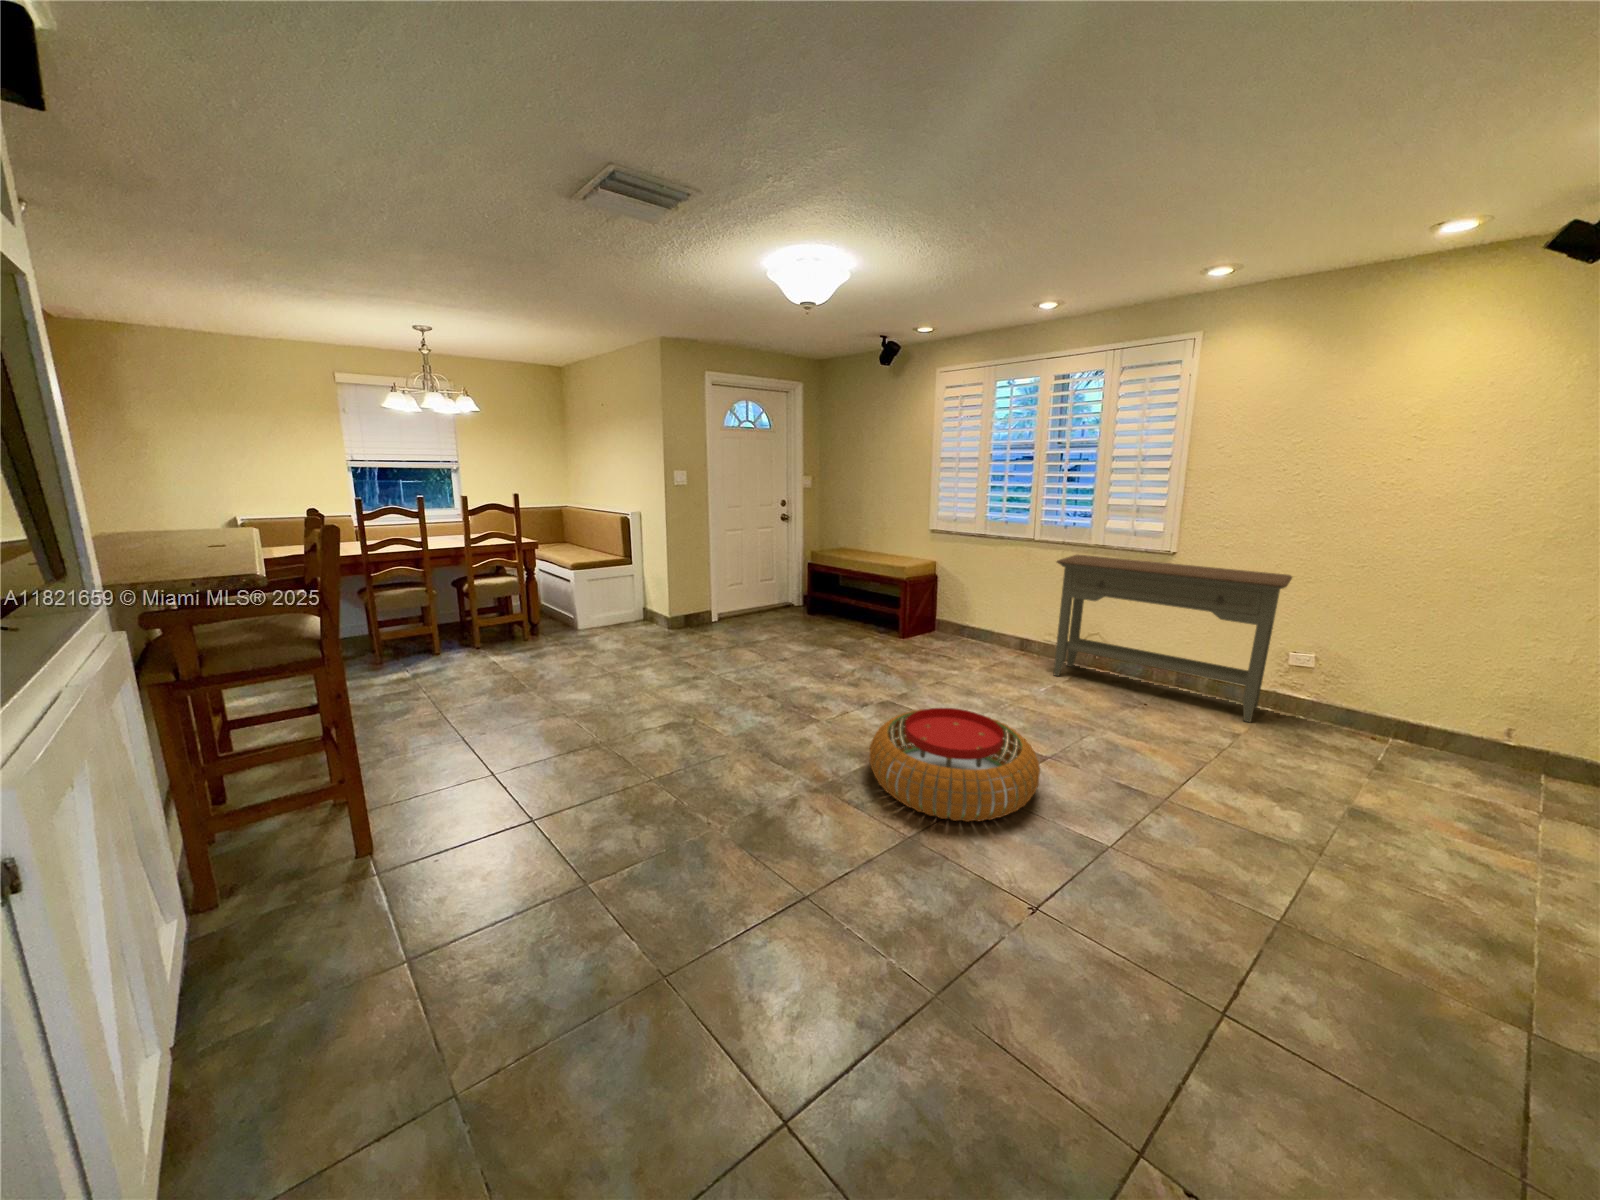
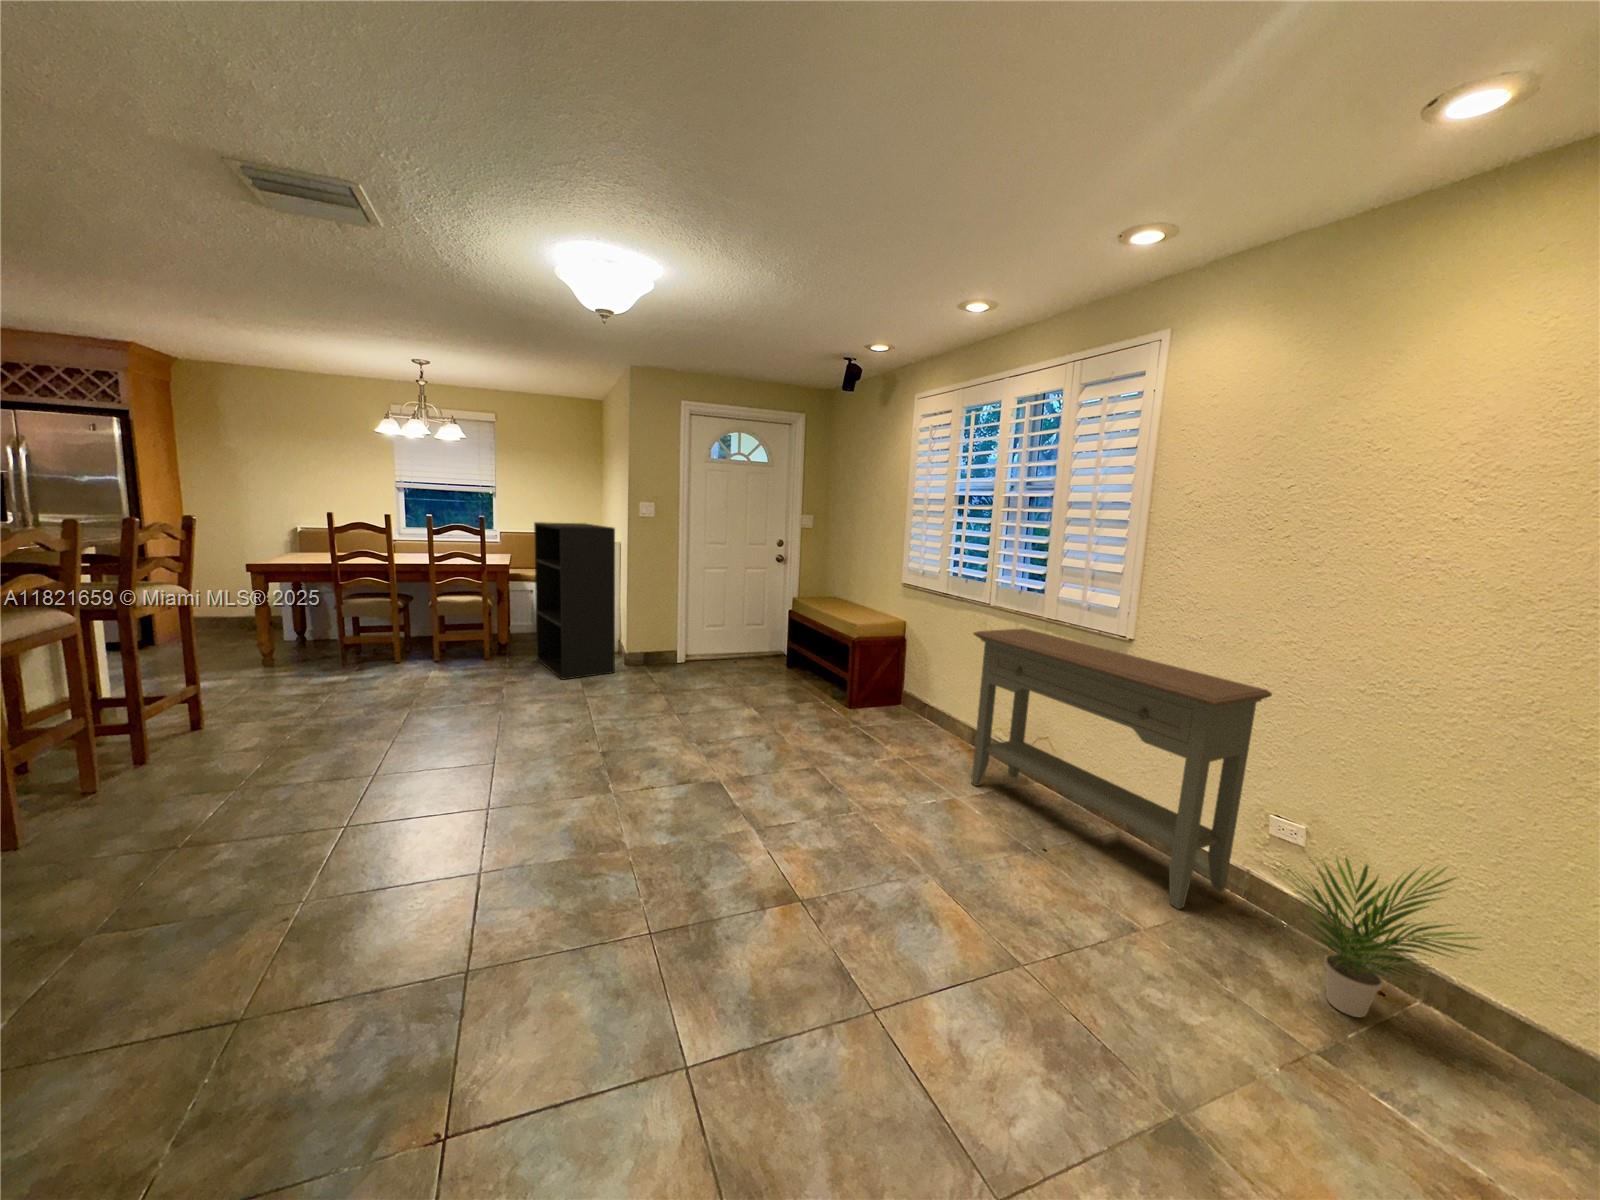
bookshelf: none [561,497,670,653] -> present [534,522,615,680]
potted plant: none [1323,657,1454,754] -> present [1285,857,1479,1017]
pouf: present [869,708,1040,822] -> none [541,785,753,938]

